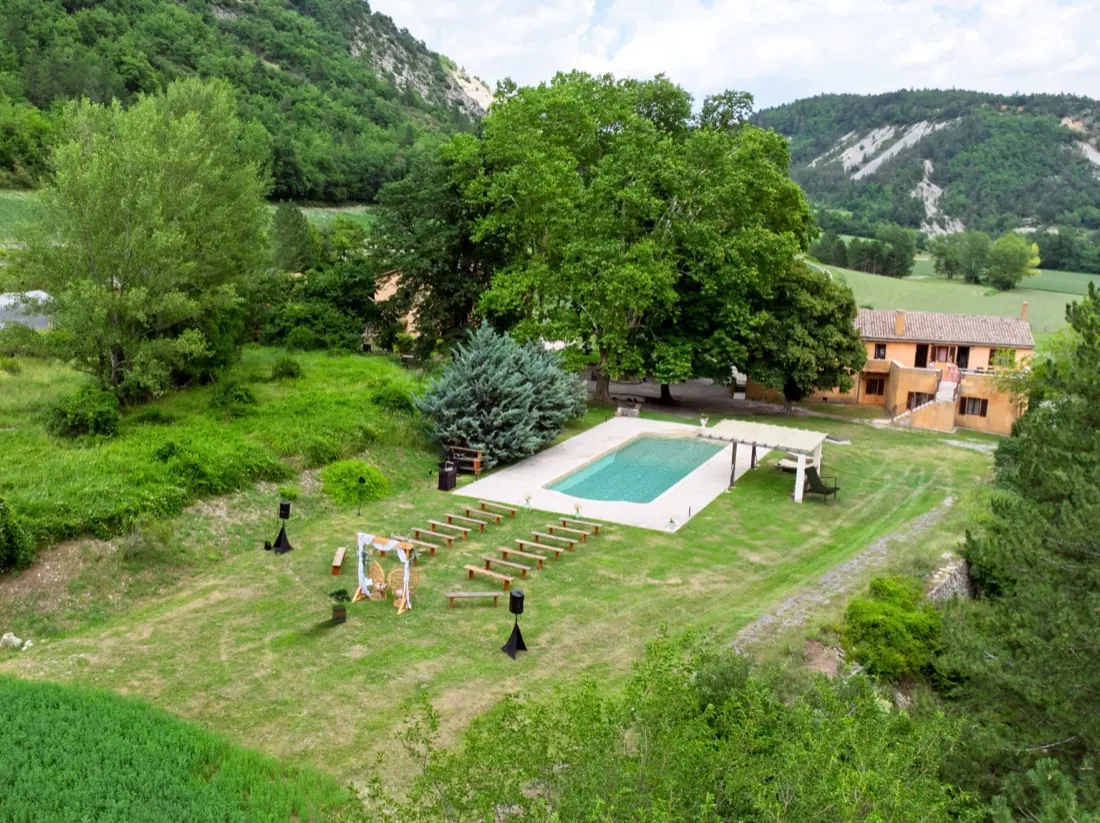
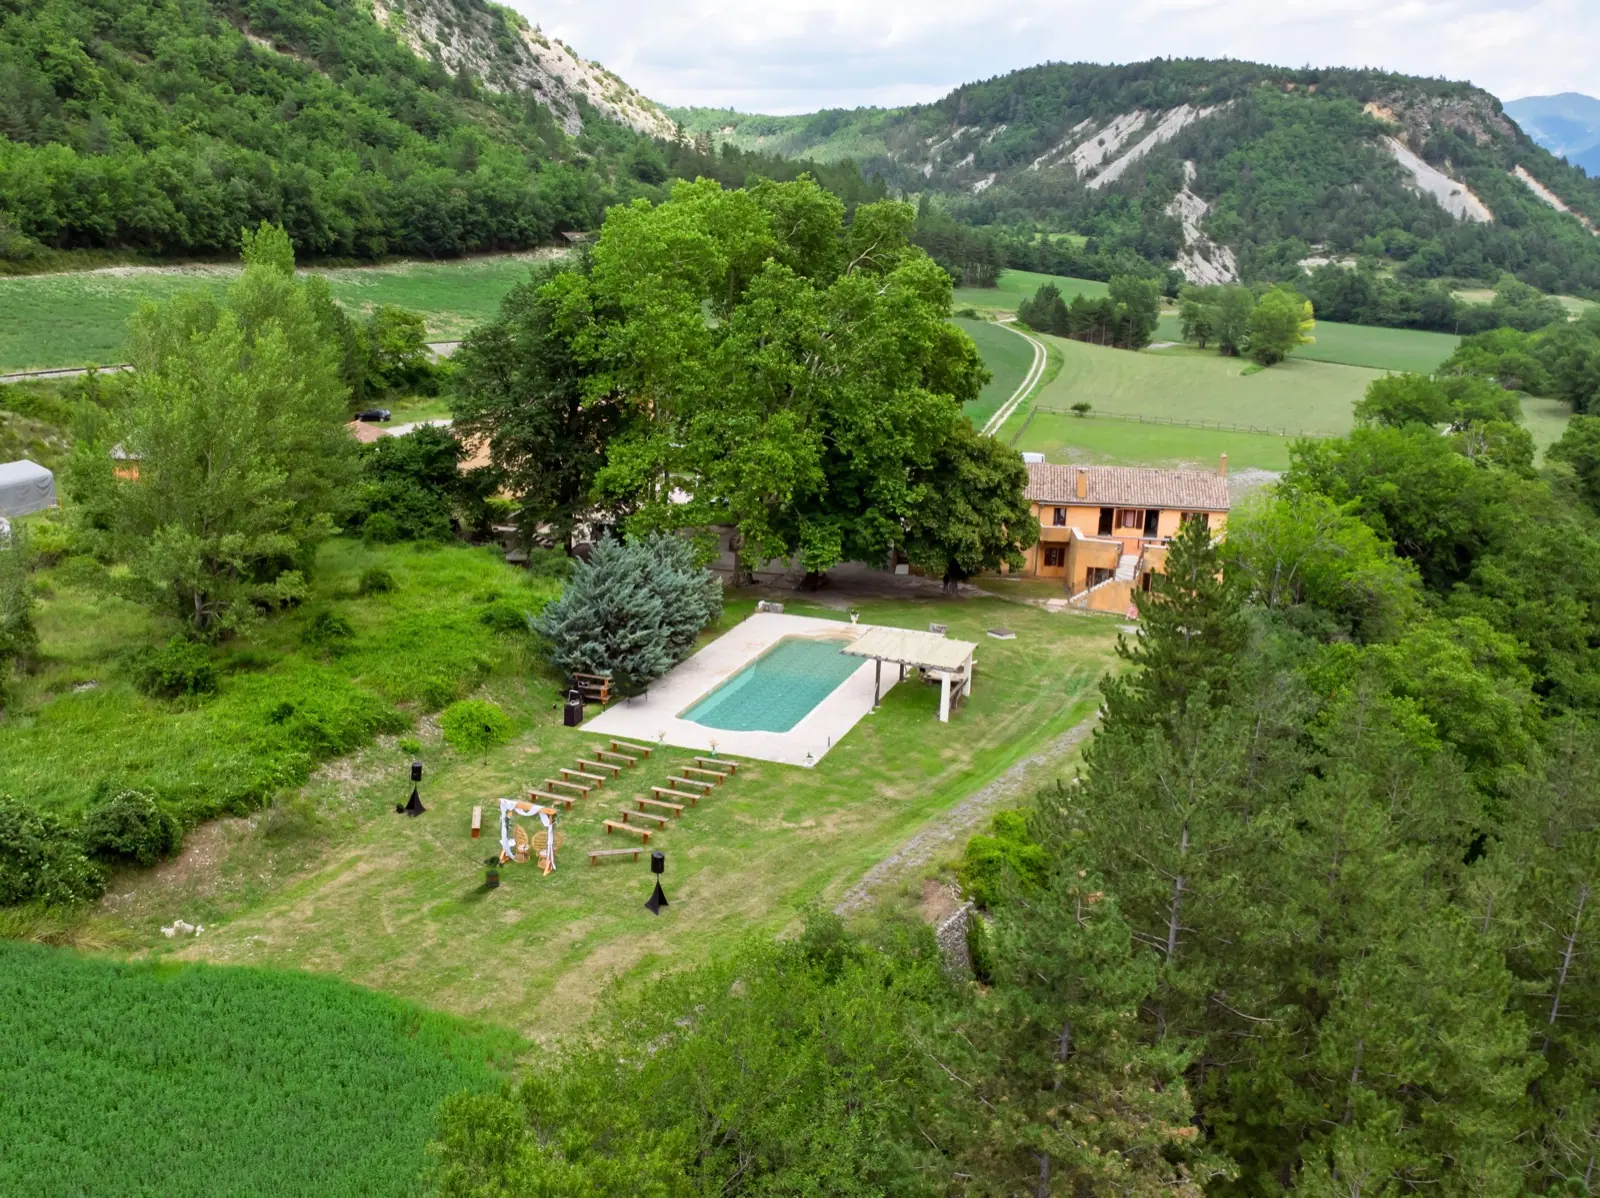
lounge chair: present [803,466,840,504] -> present [611,667,649,706]

